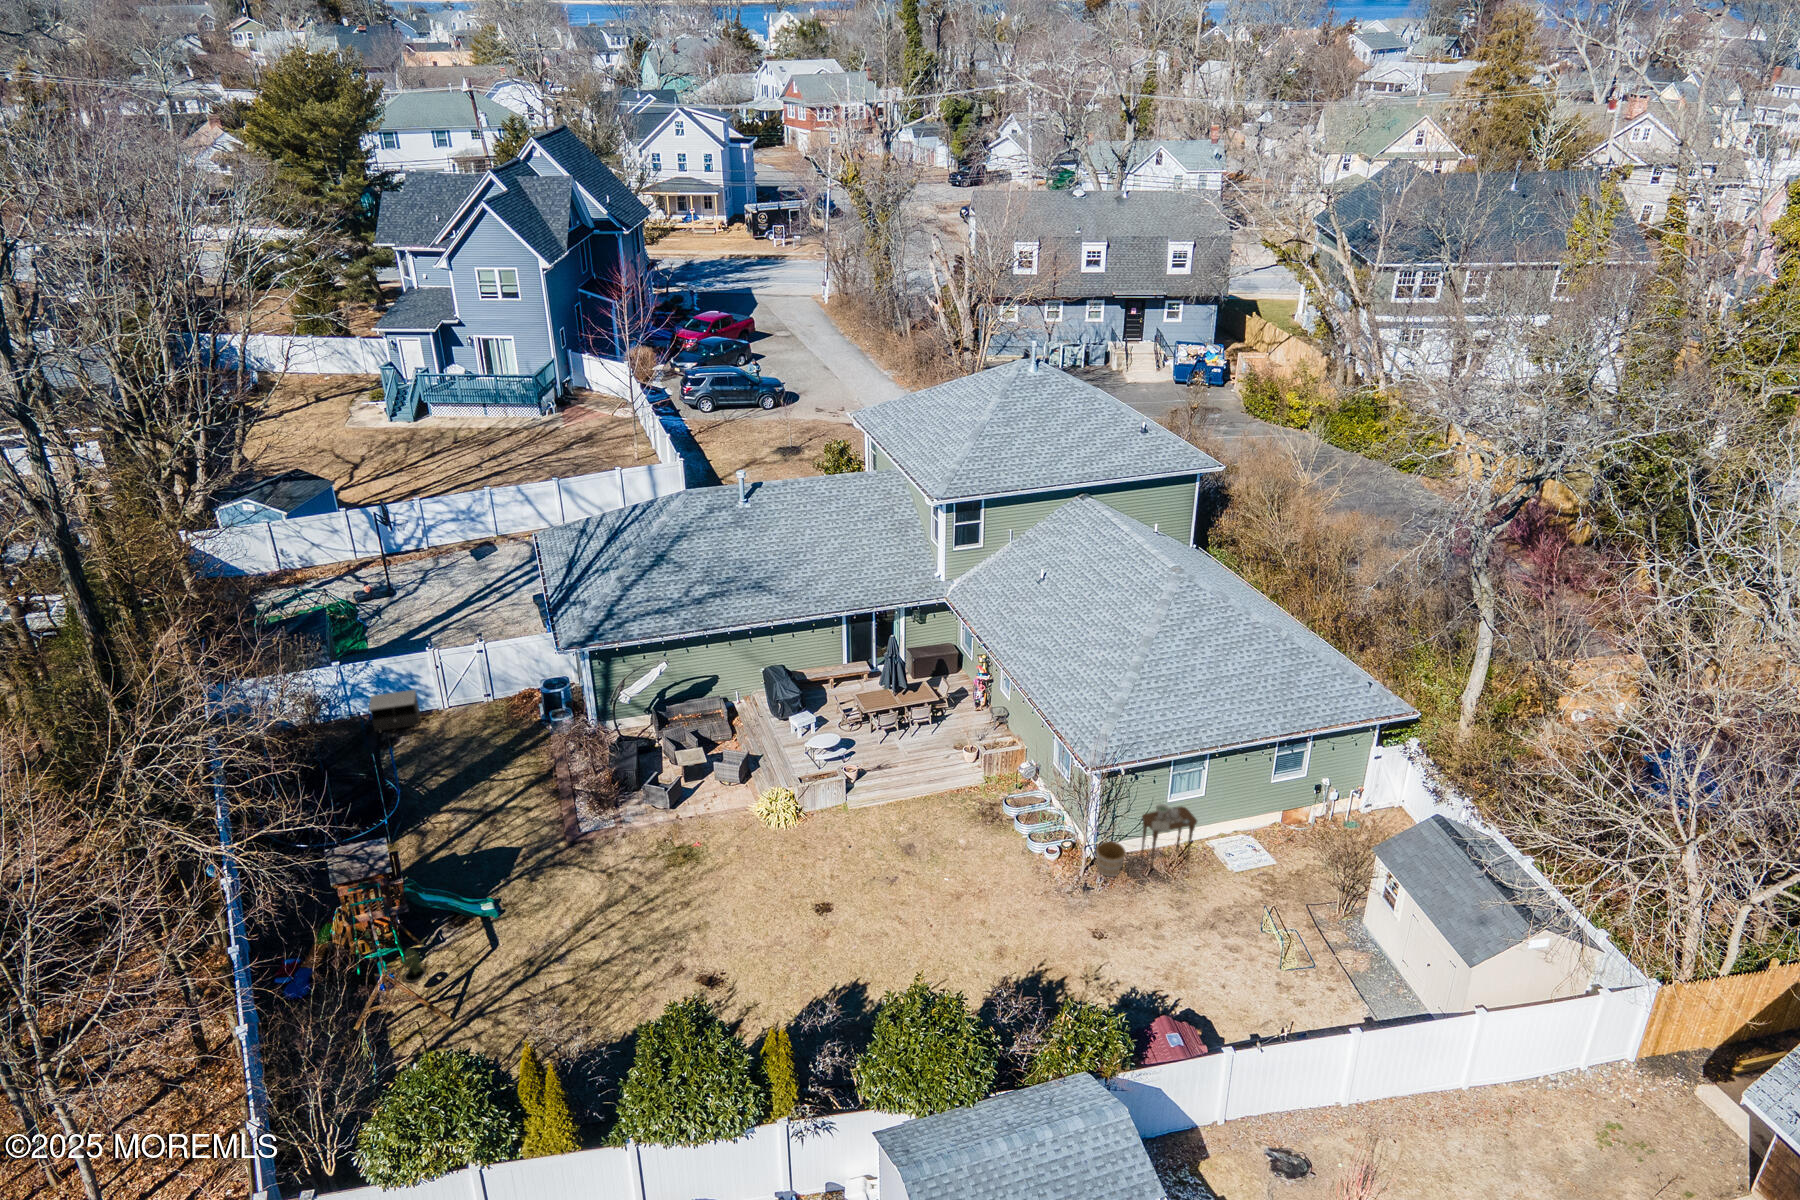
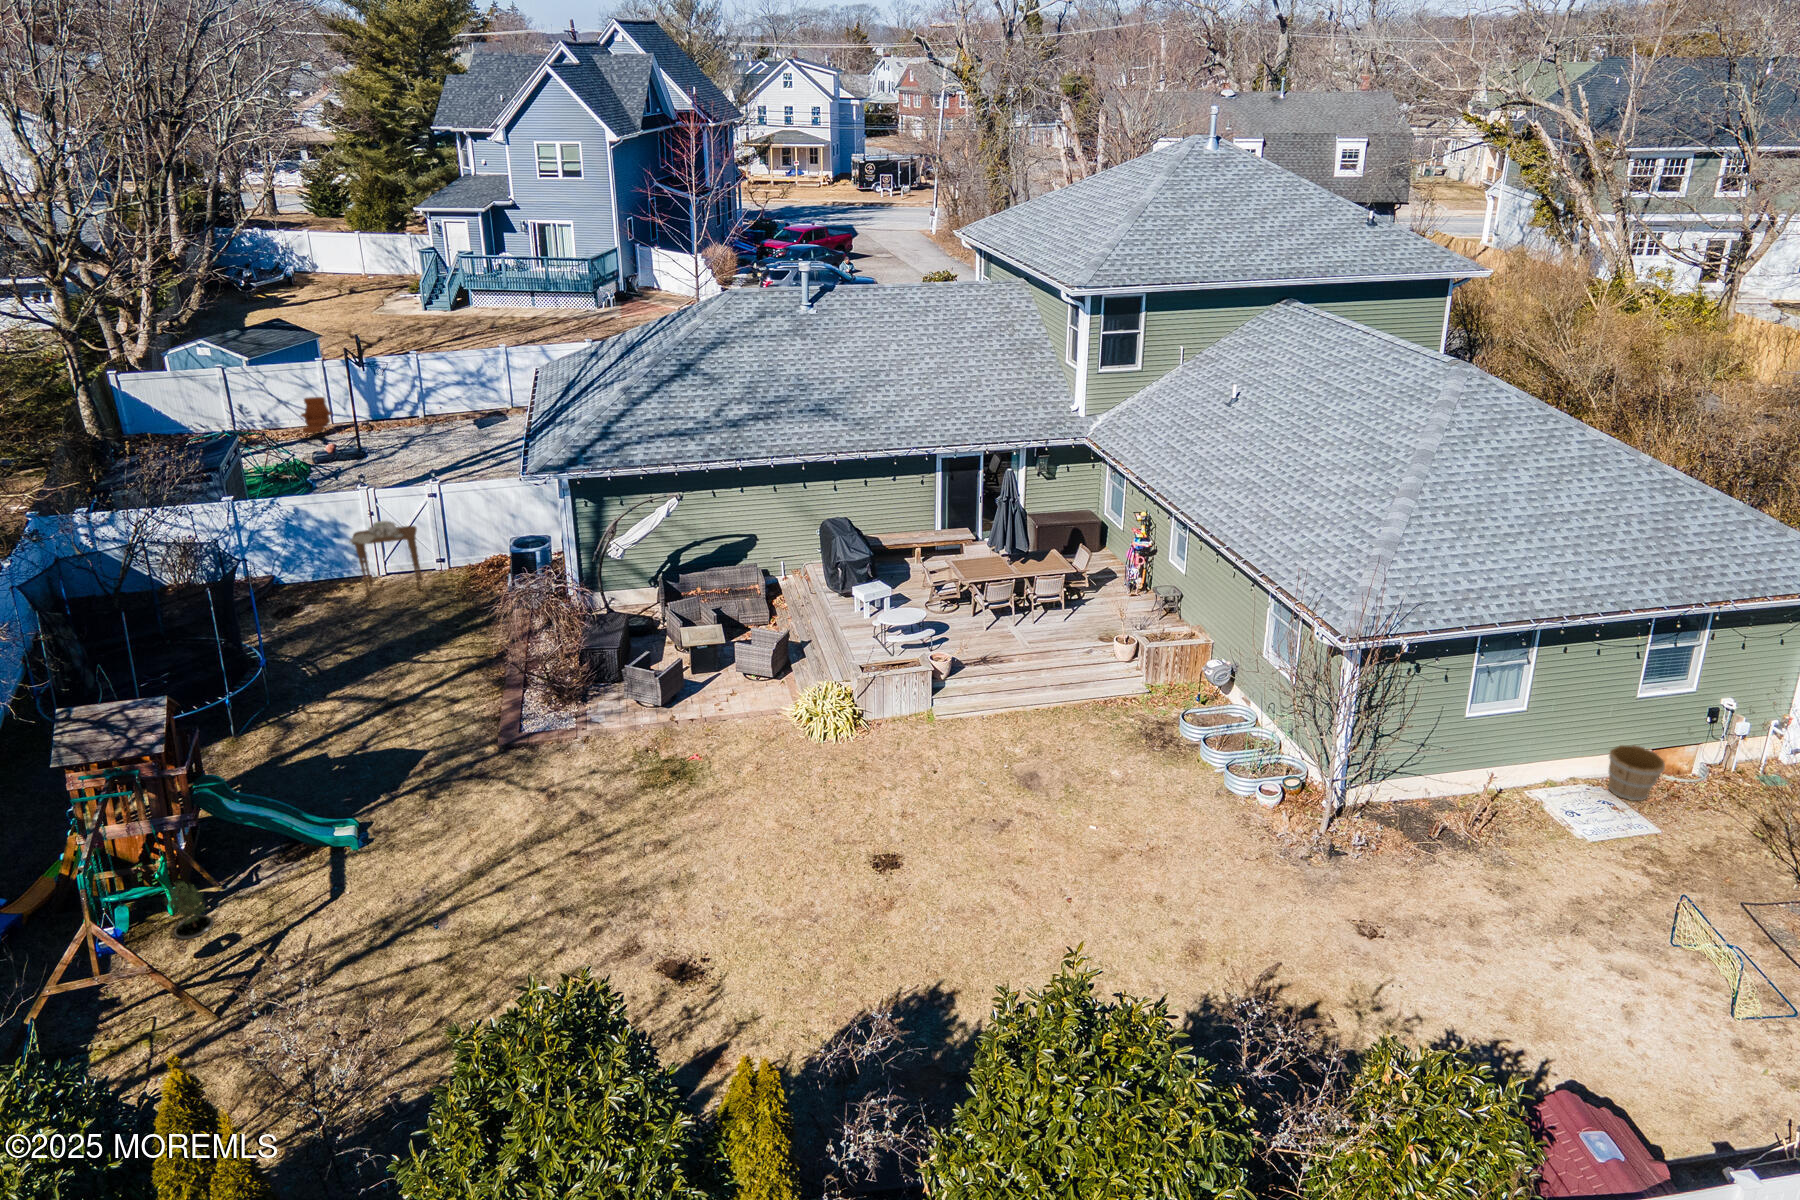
lounge chair: none [331,539,357,576] -> present [301,397,332,439]
storage bench: present [369,690,420,732] -> none [268,545,347,601]
side table: present [1141,804,1197,869] -> present [350,521,422,596]
wooden bucket: present [1096,841,1126,877] -> present [1608,745,1665,801]

